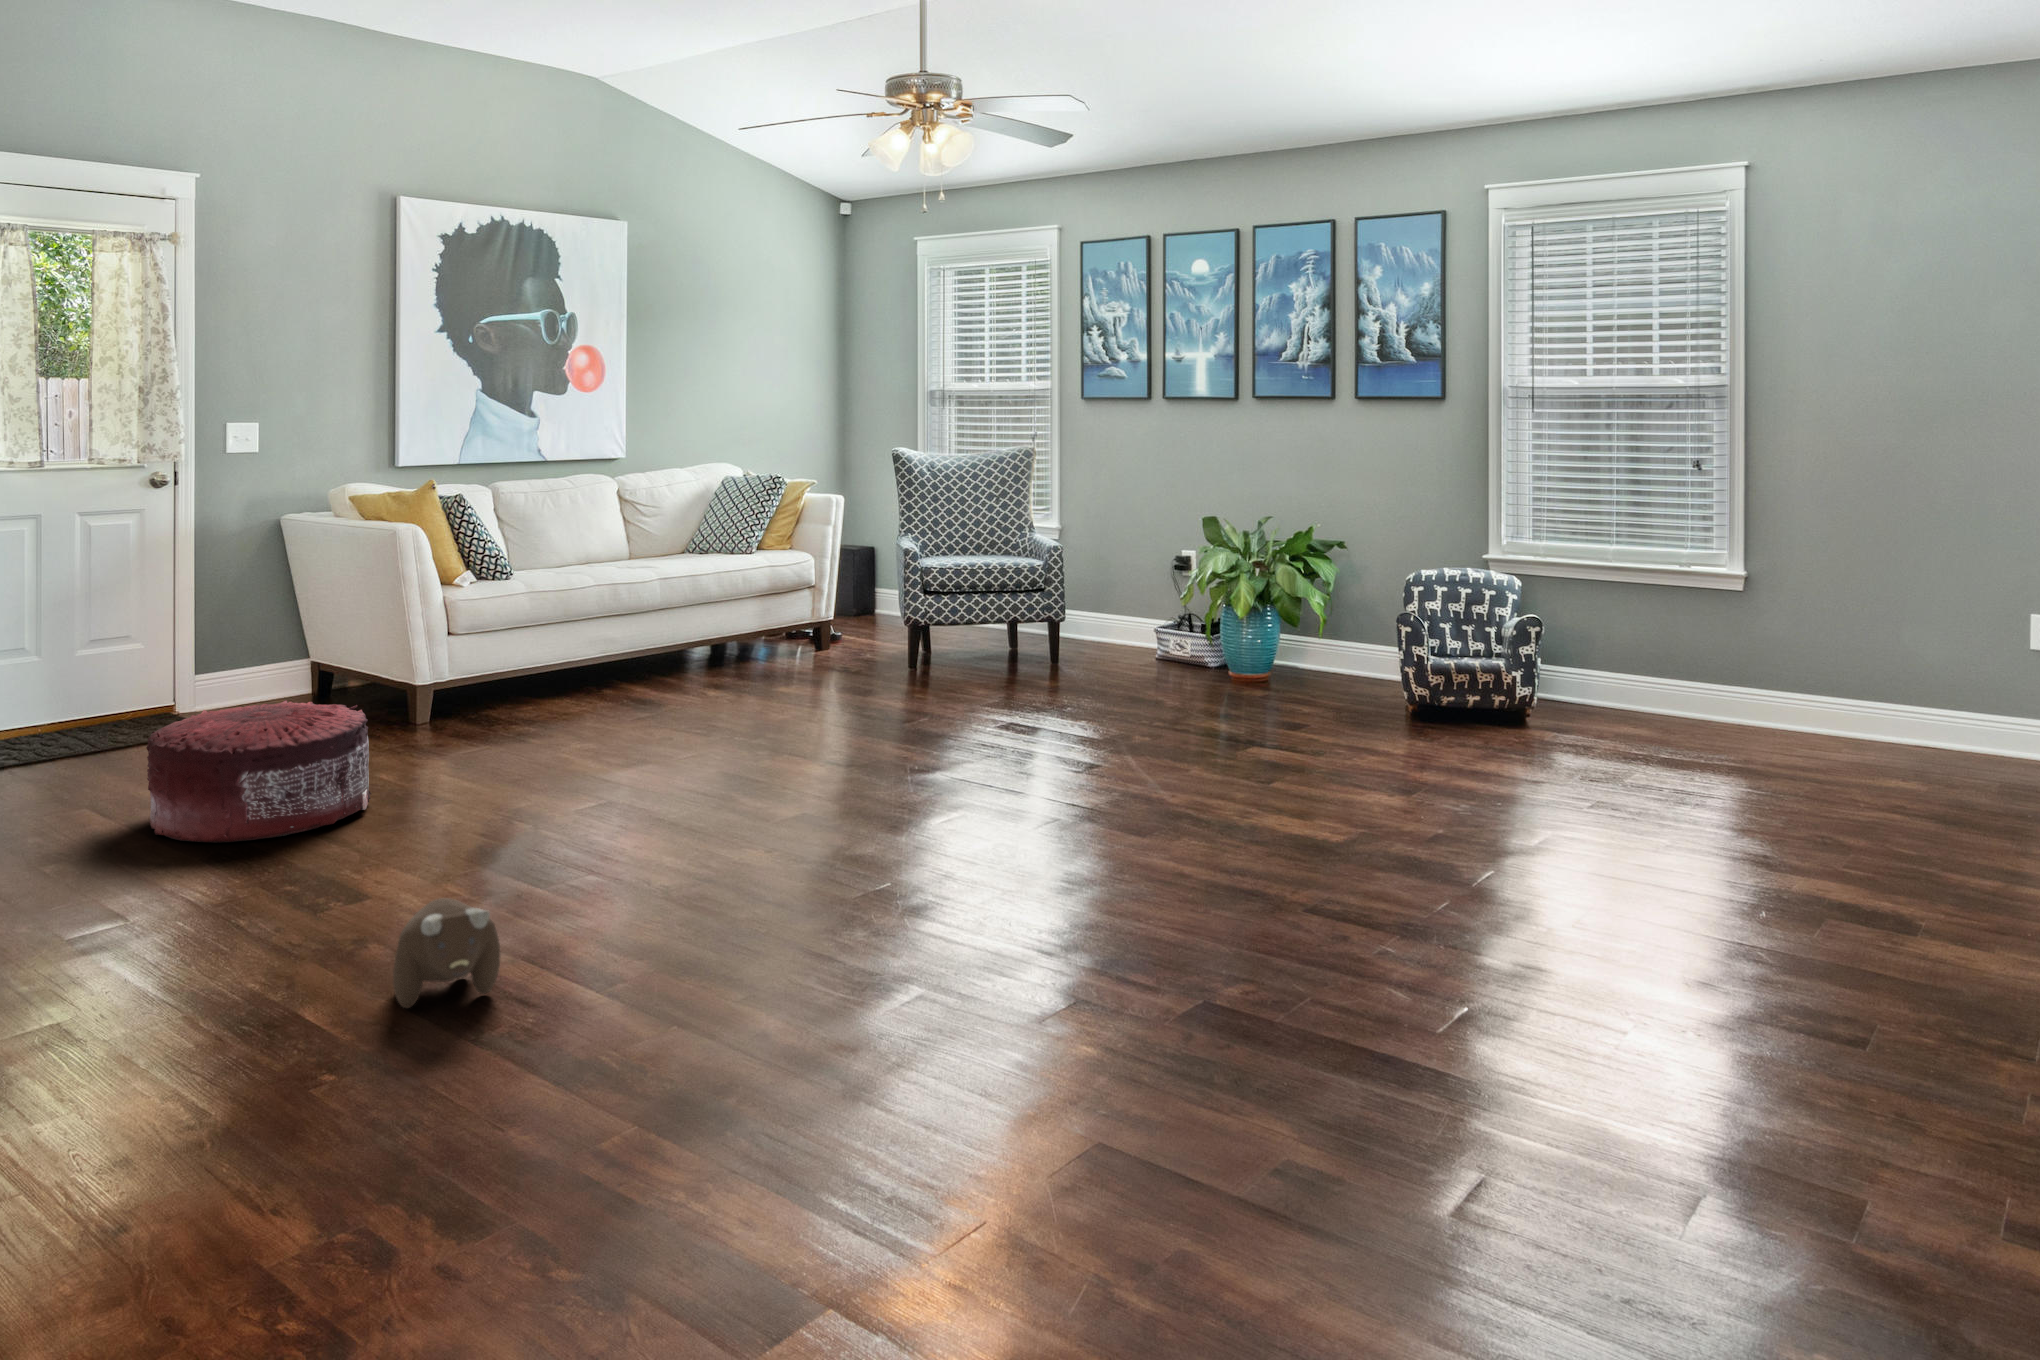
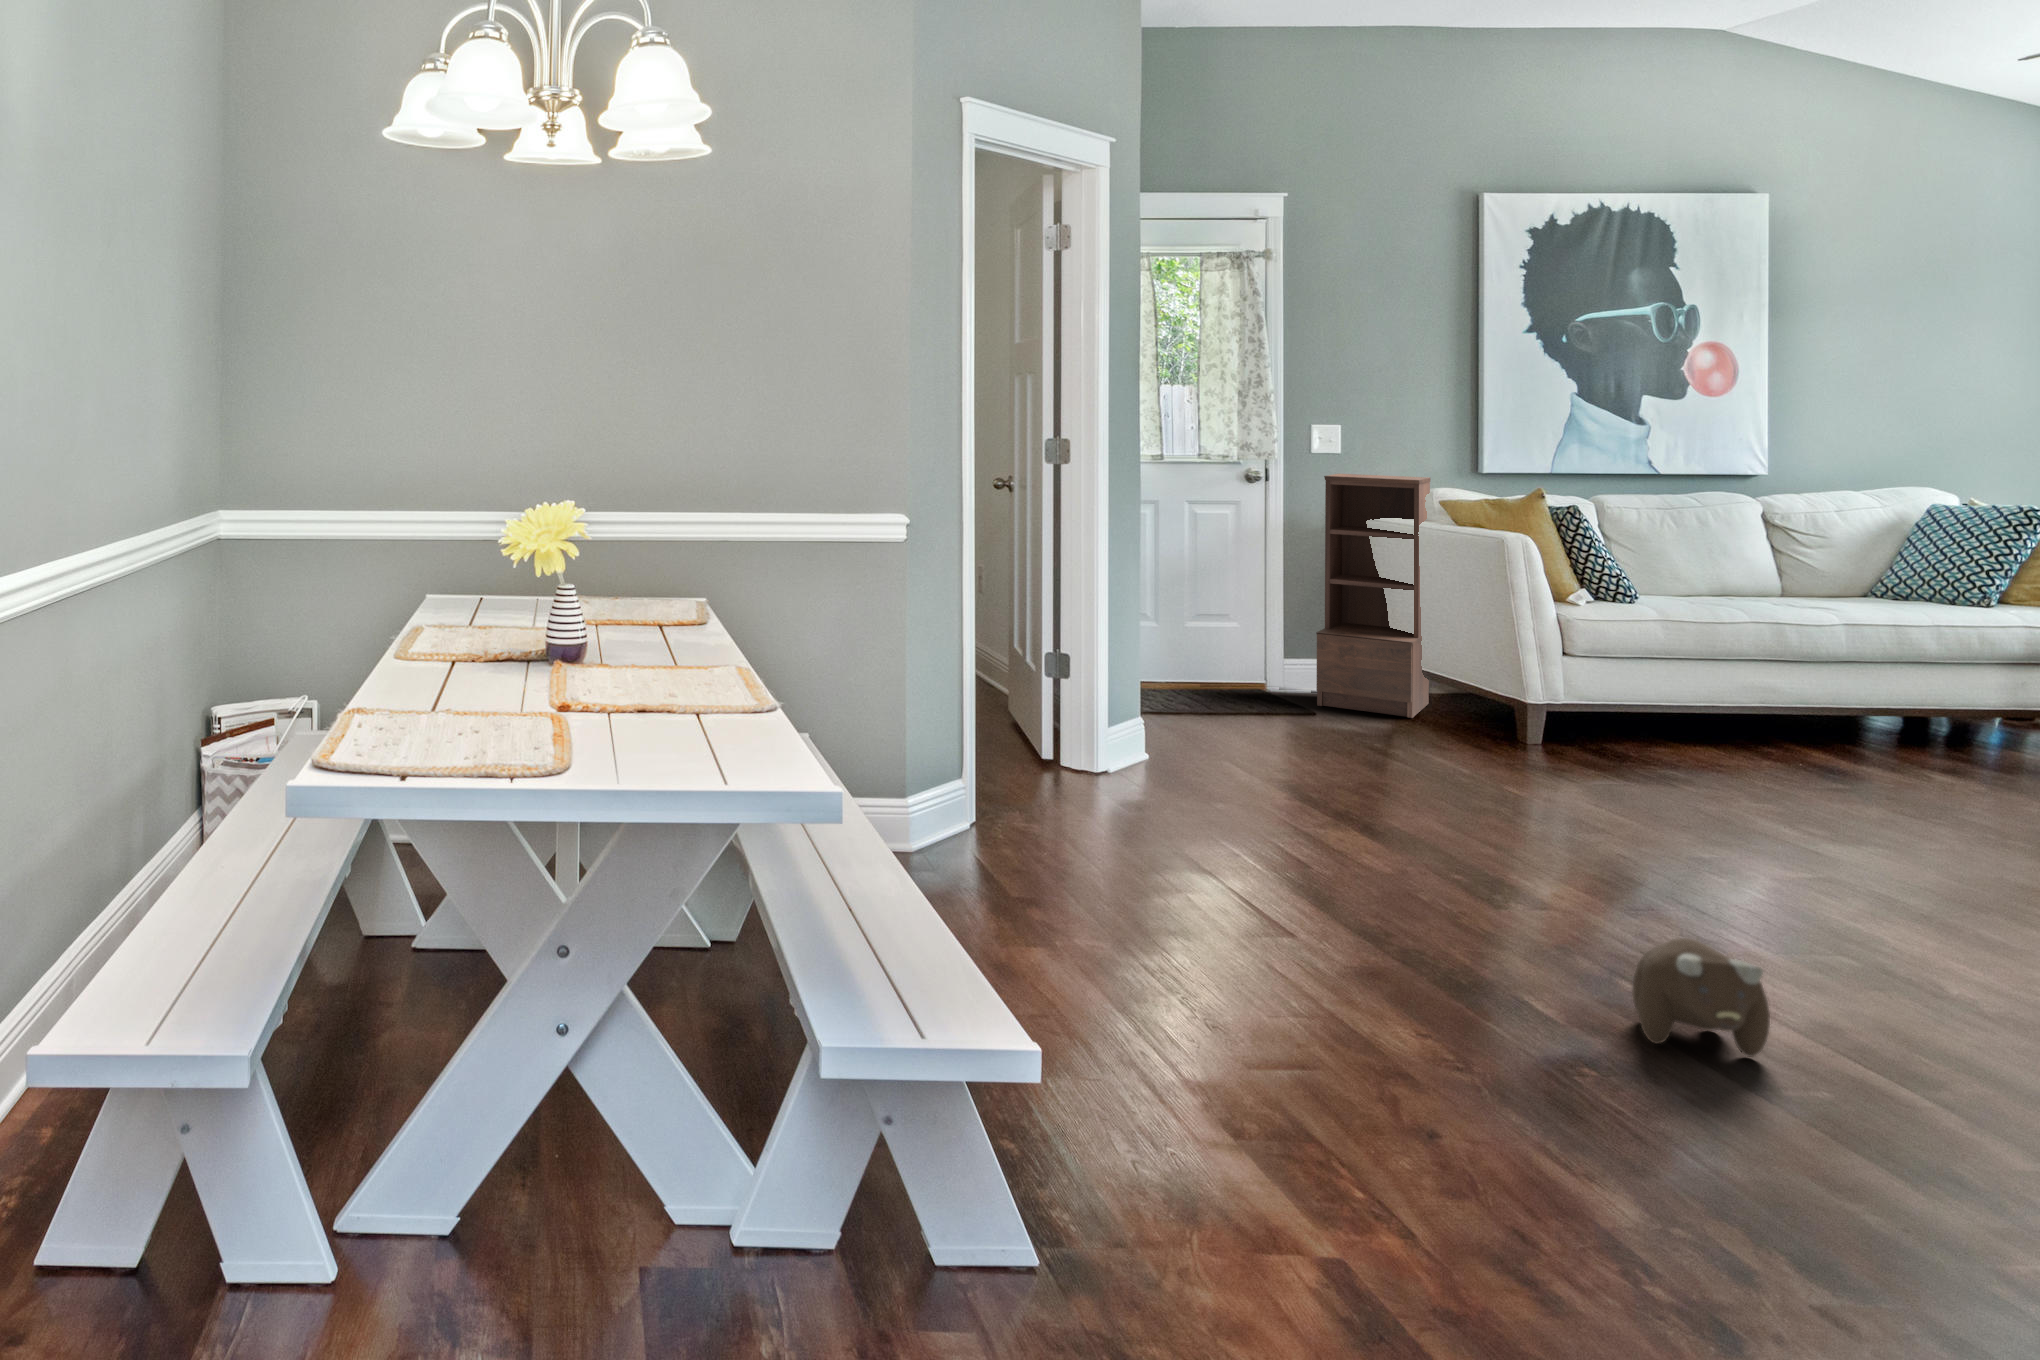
bookshelf: none [218,474,341,722] -> present [1316,474,1431,718]
pouf: present [146,700,371,843] -> none [1292,693,1515,829]

